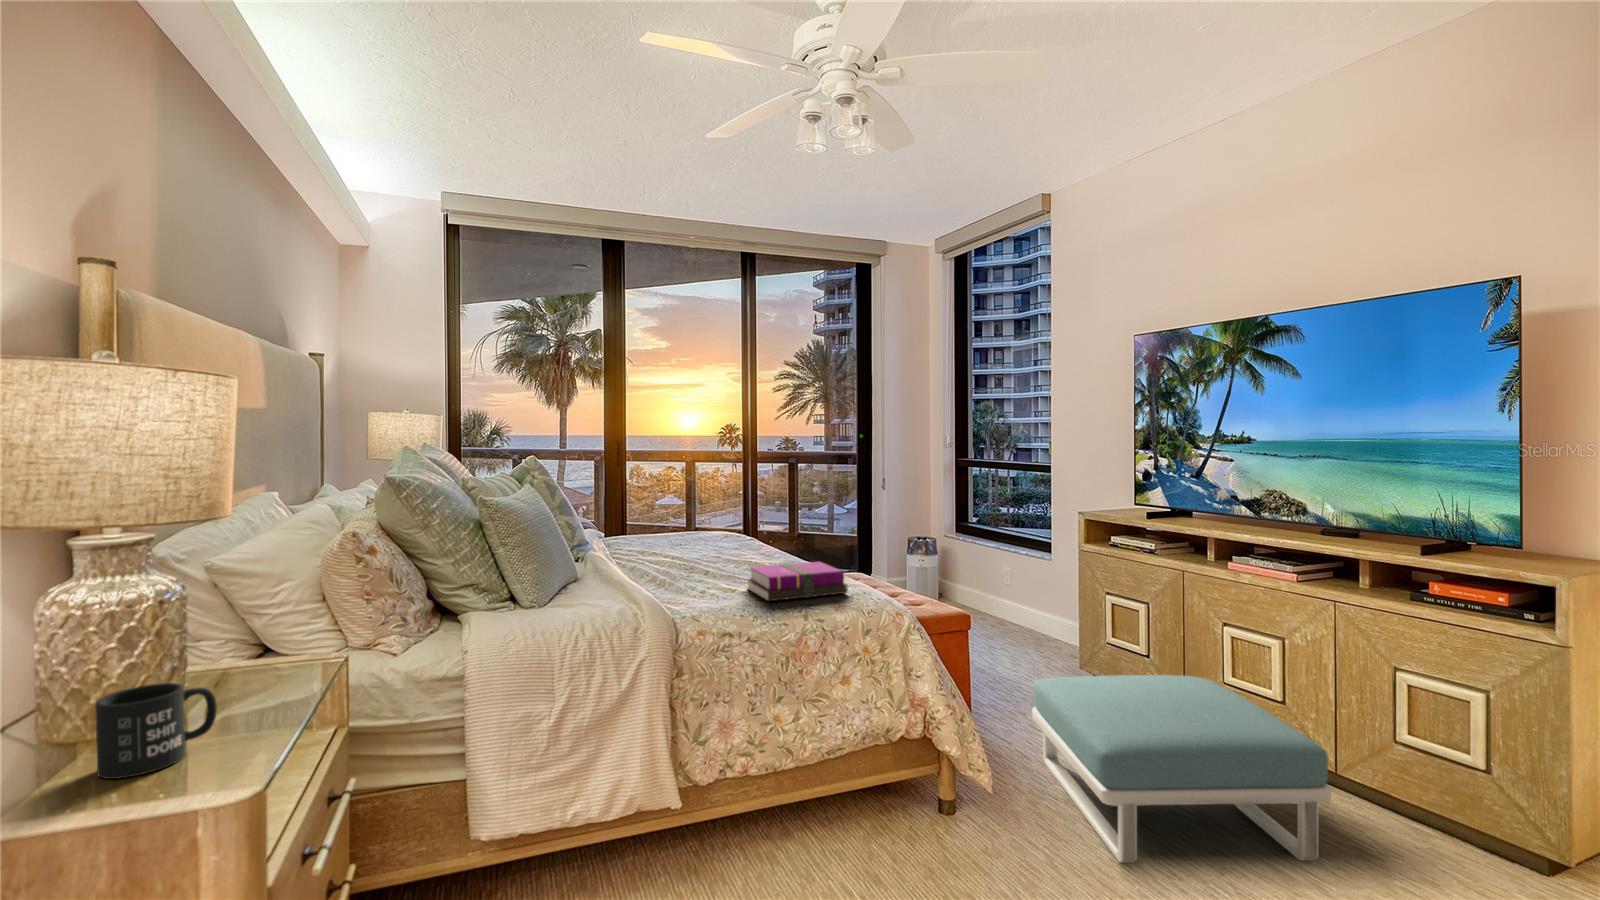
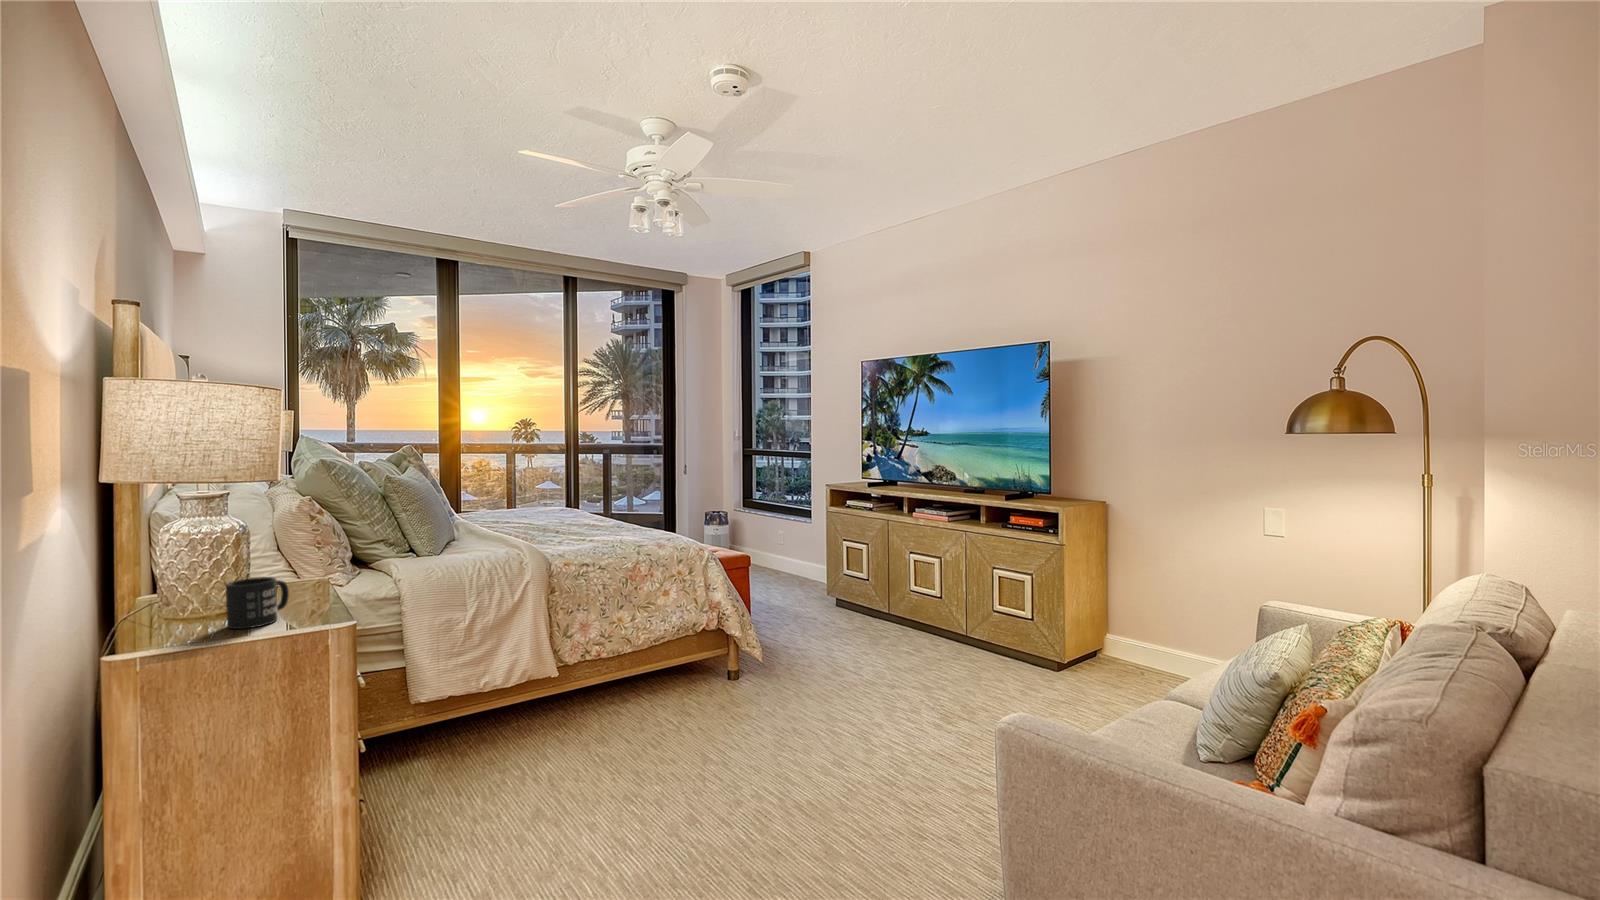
notebook: present [747,562,848,601] -> none [593,519,667,545]
footstool: present [1032,675,1331,863] -> none [791,584,951,689]

